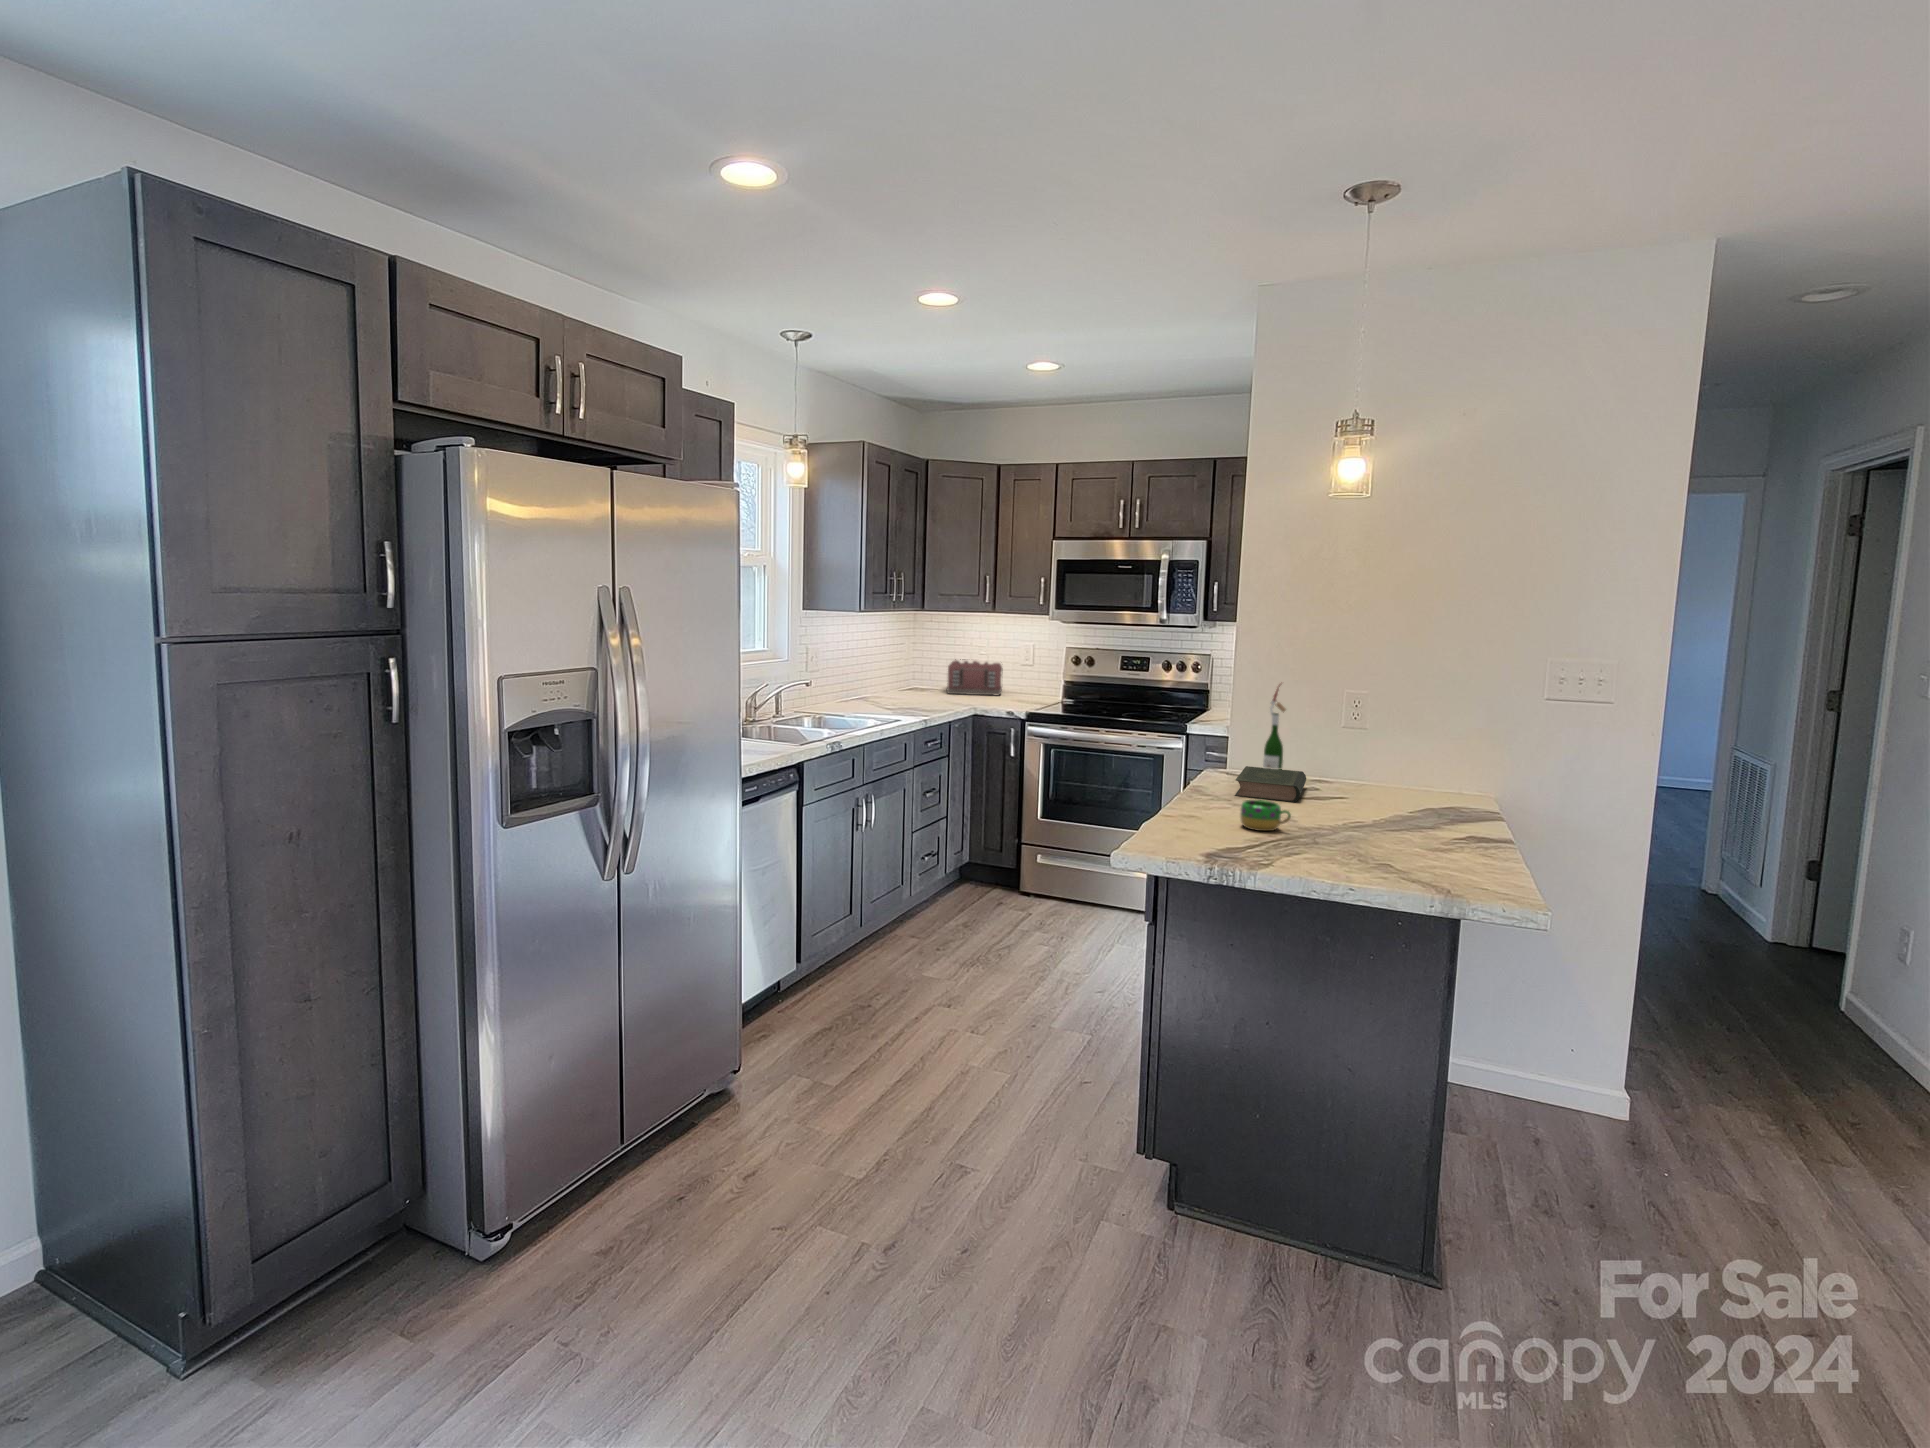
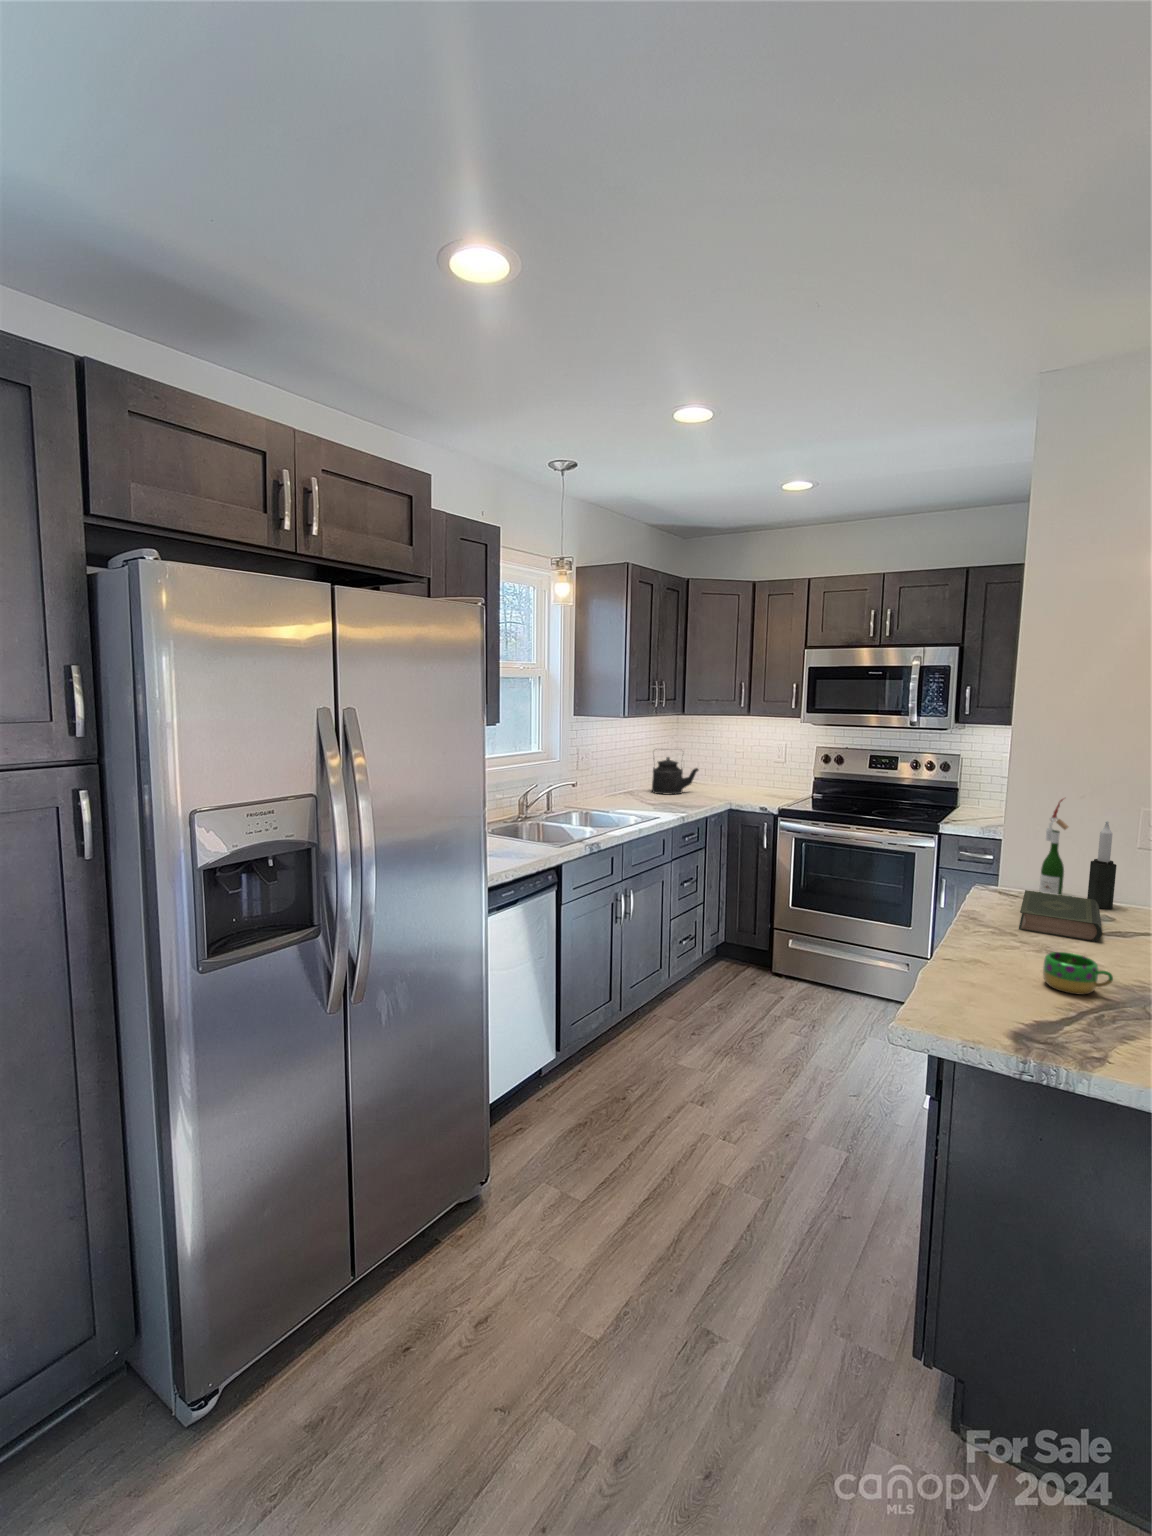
kettle: none [887,649,940,700] -> present [652,757,698,794]
toaster: present [947,659,1003,695] -> none [706,757,757,790]
candle: none [1301,702,1324,782] -> present [1087,821,1117,909]

